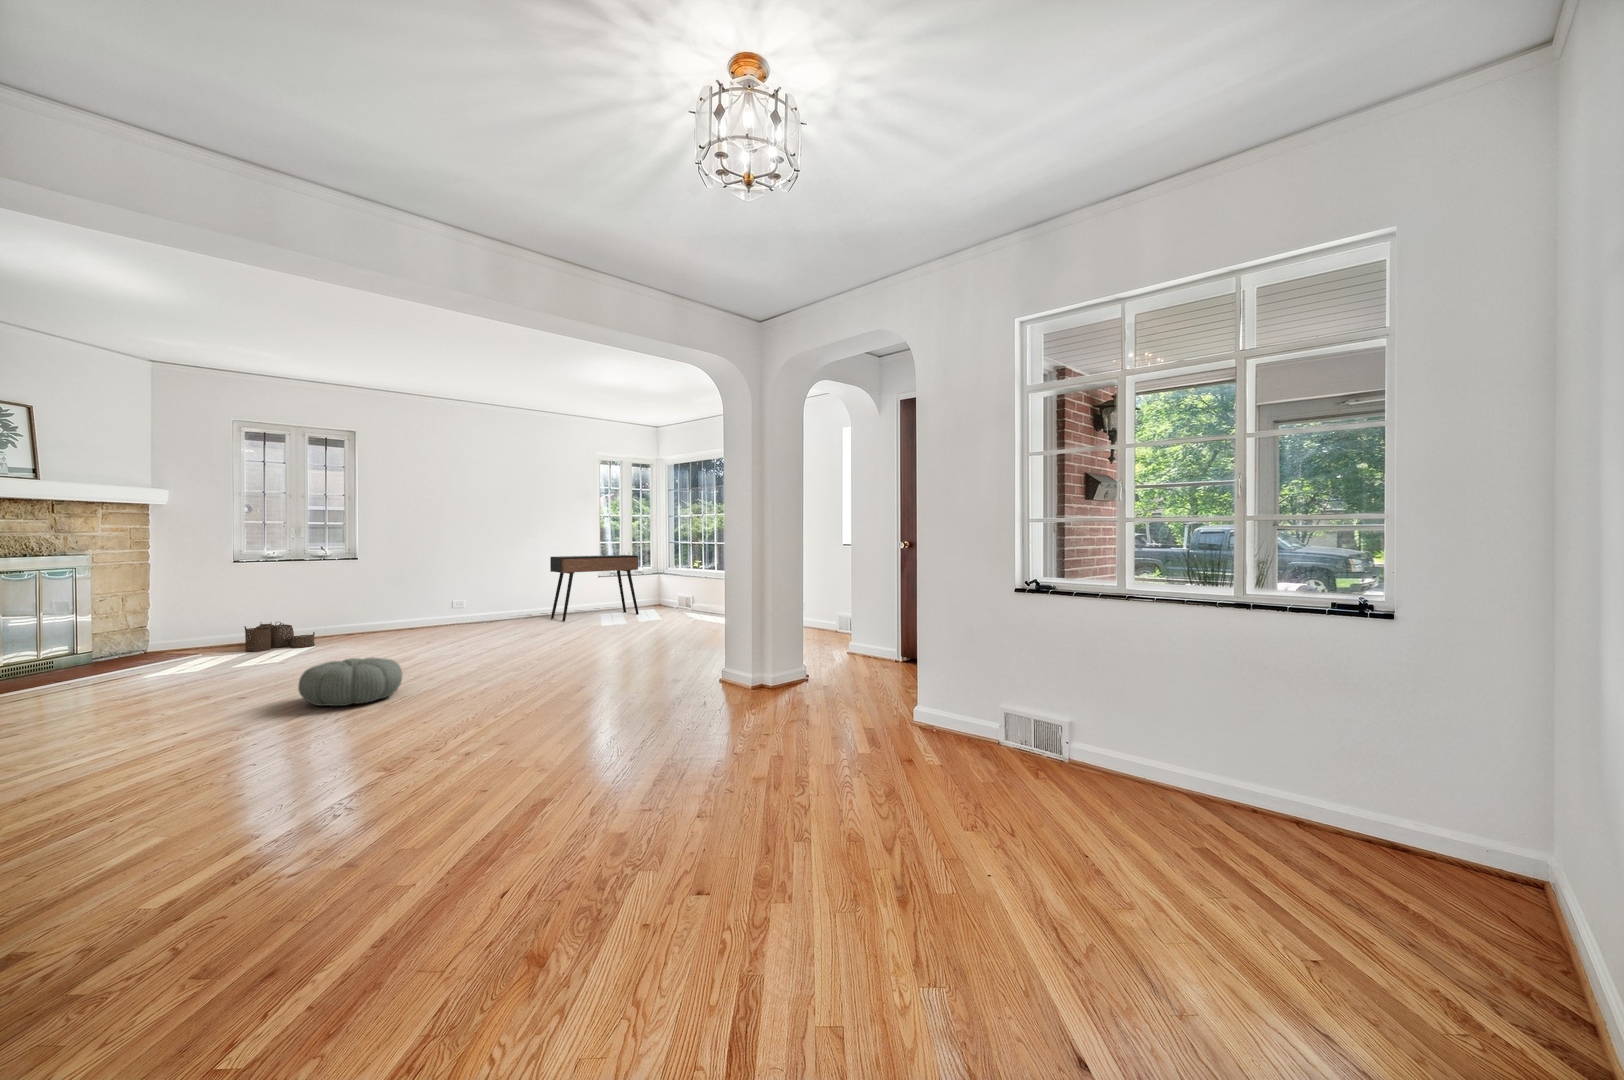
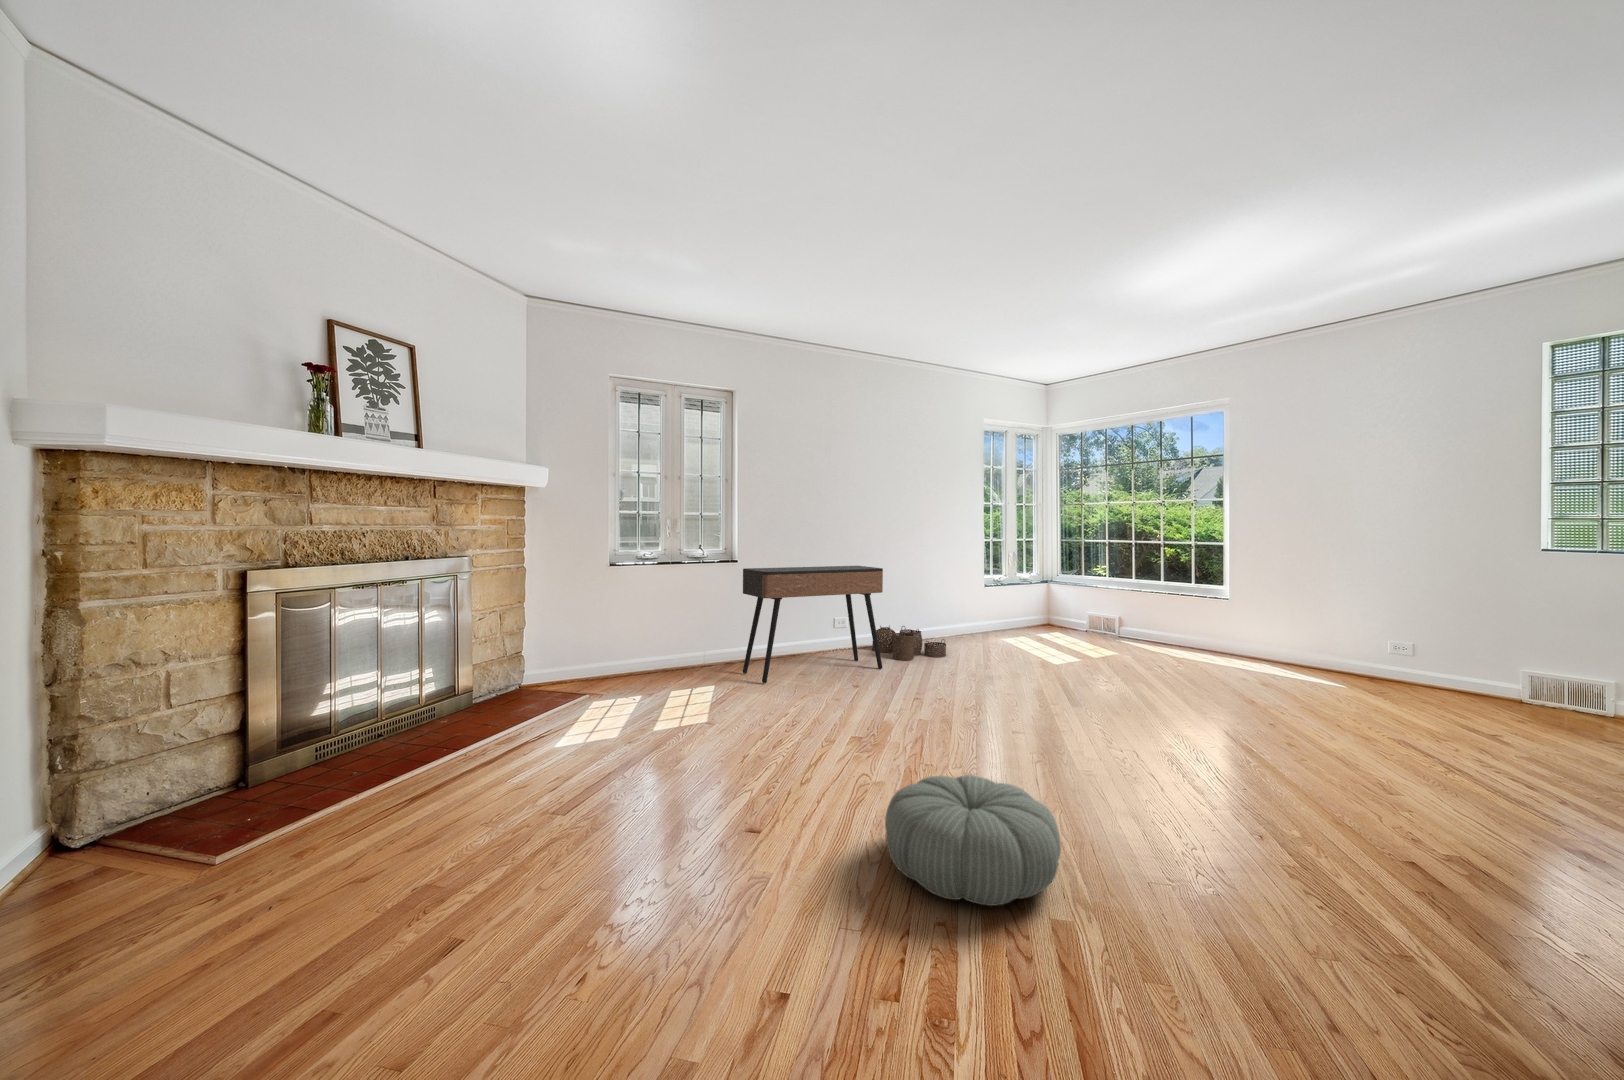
console table: present [550,555,639,621] -> present [743,566,883,683]
woven basket: present [244,622,315,651] -> present [872,626,946,660]

